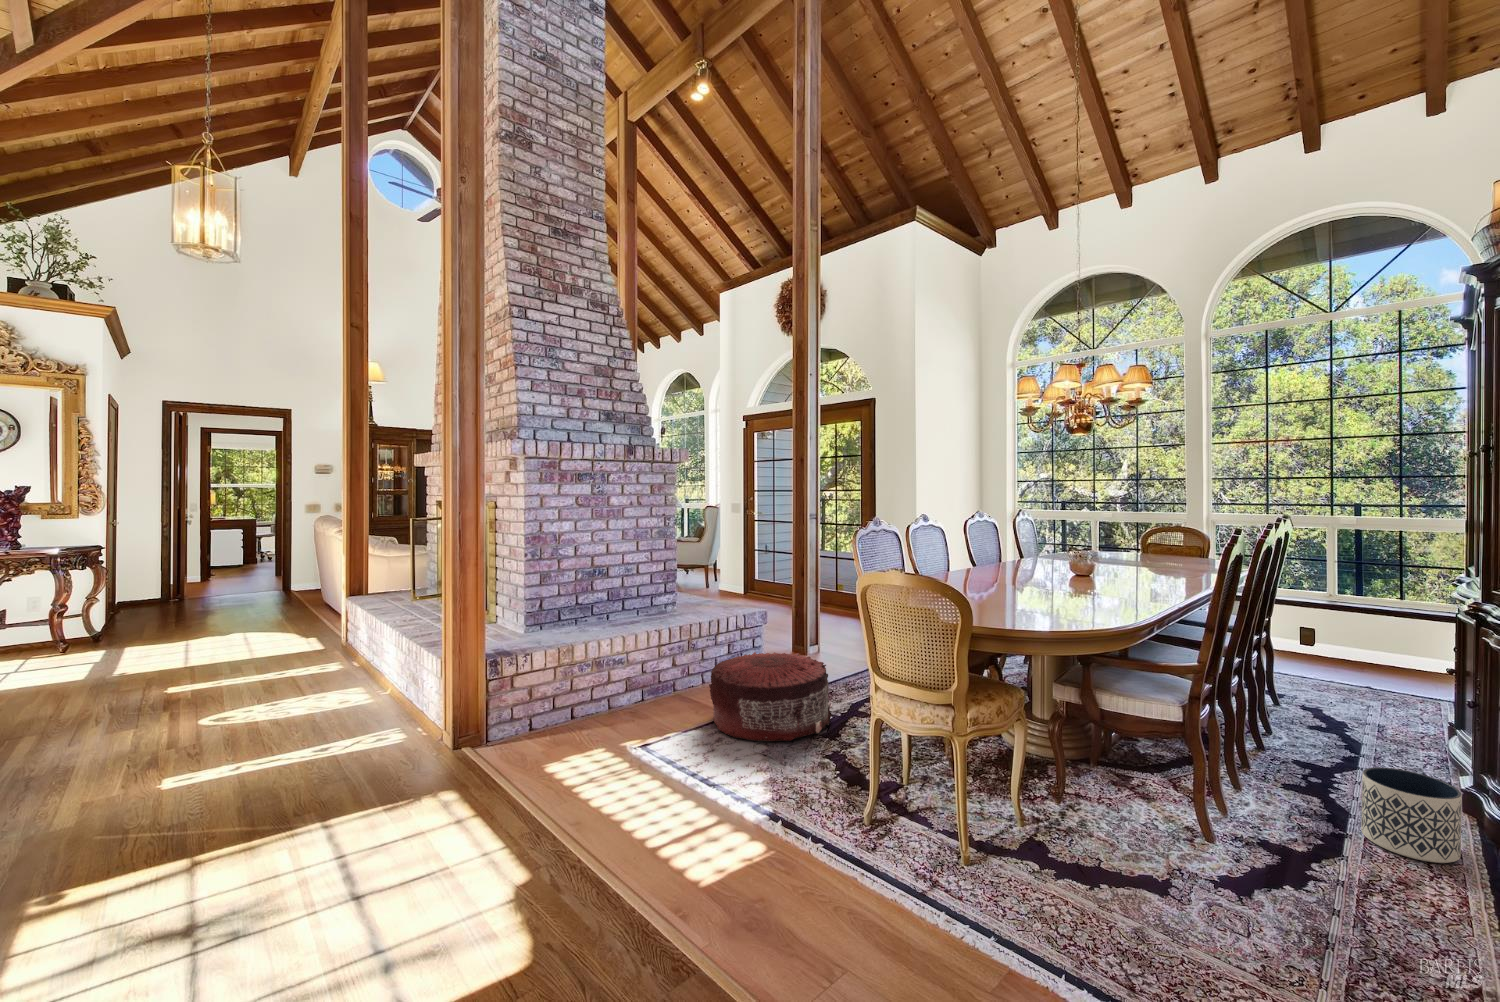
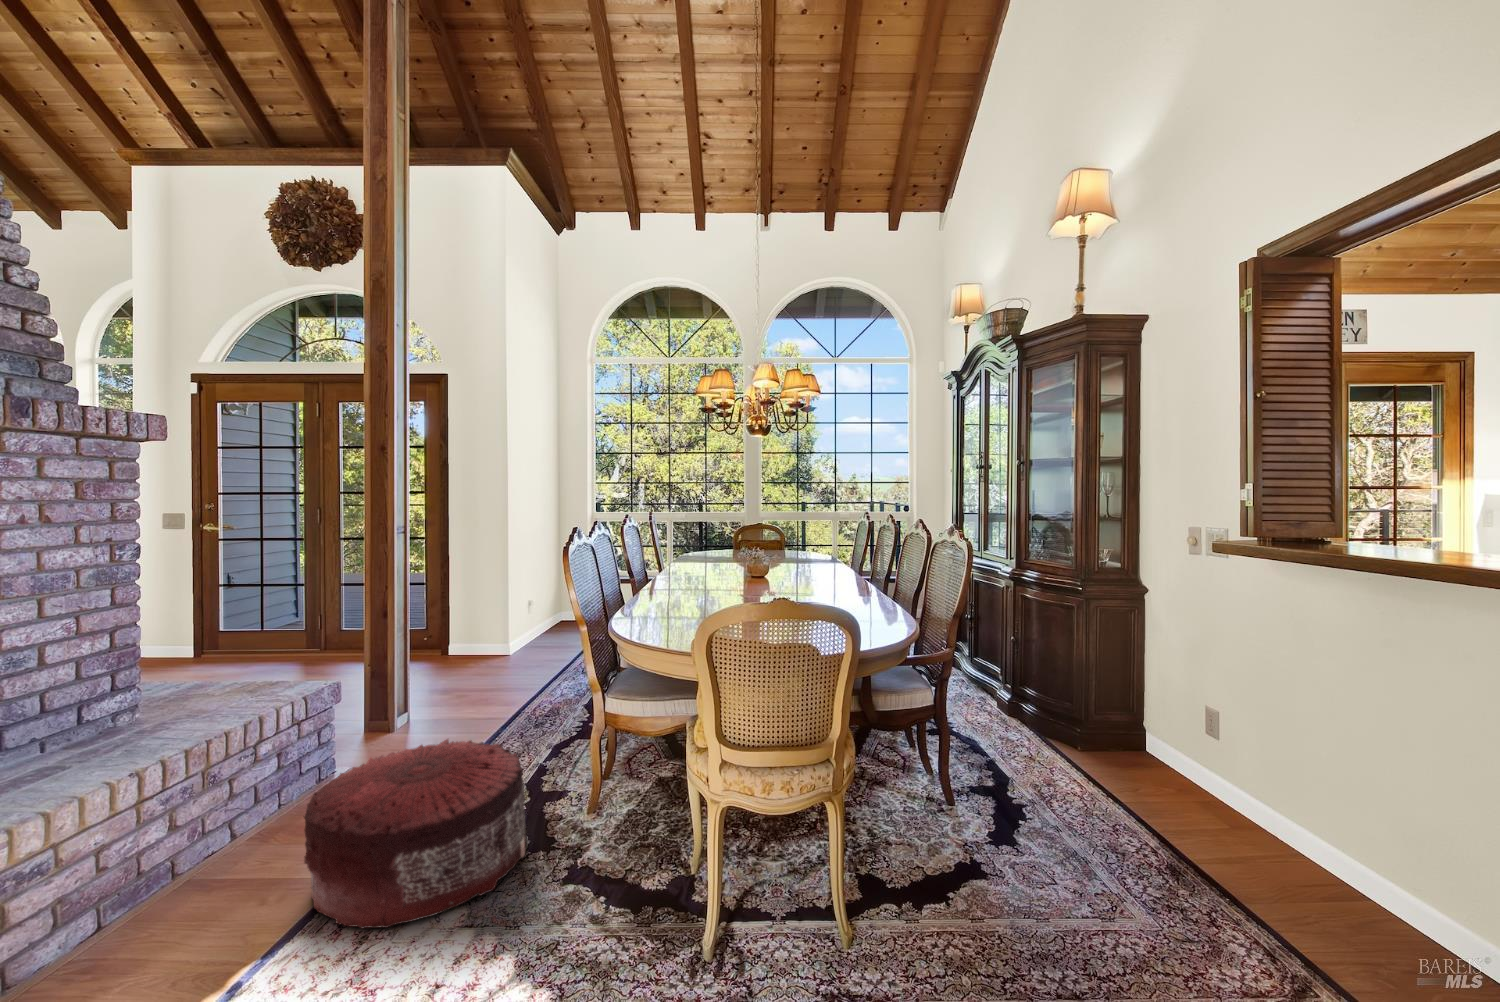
planter: present [1361,767,1462,863] -> none [1029,704,1092,775]

